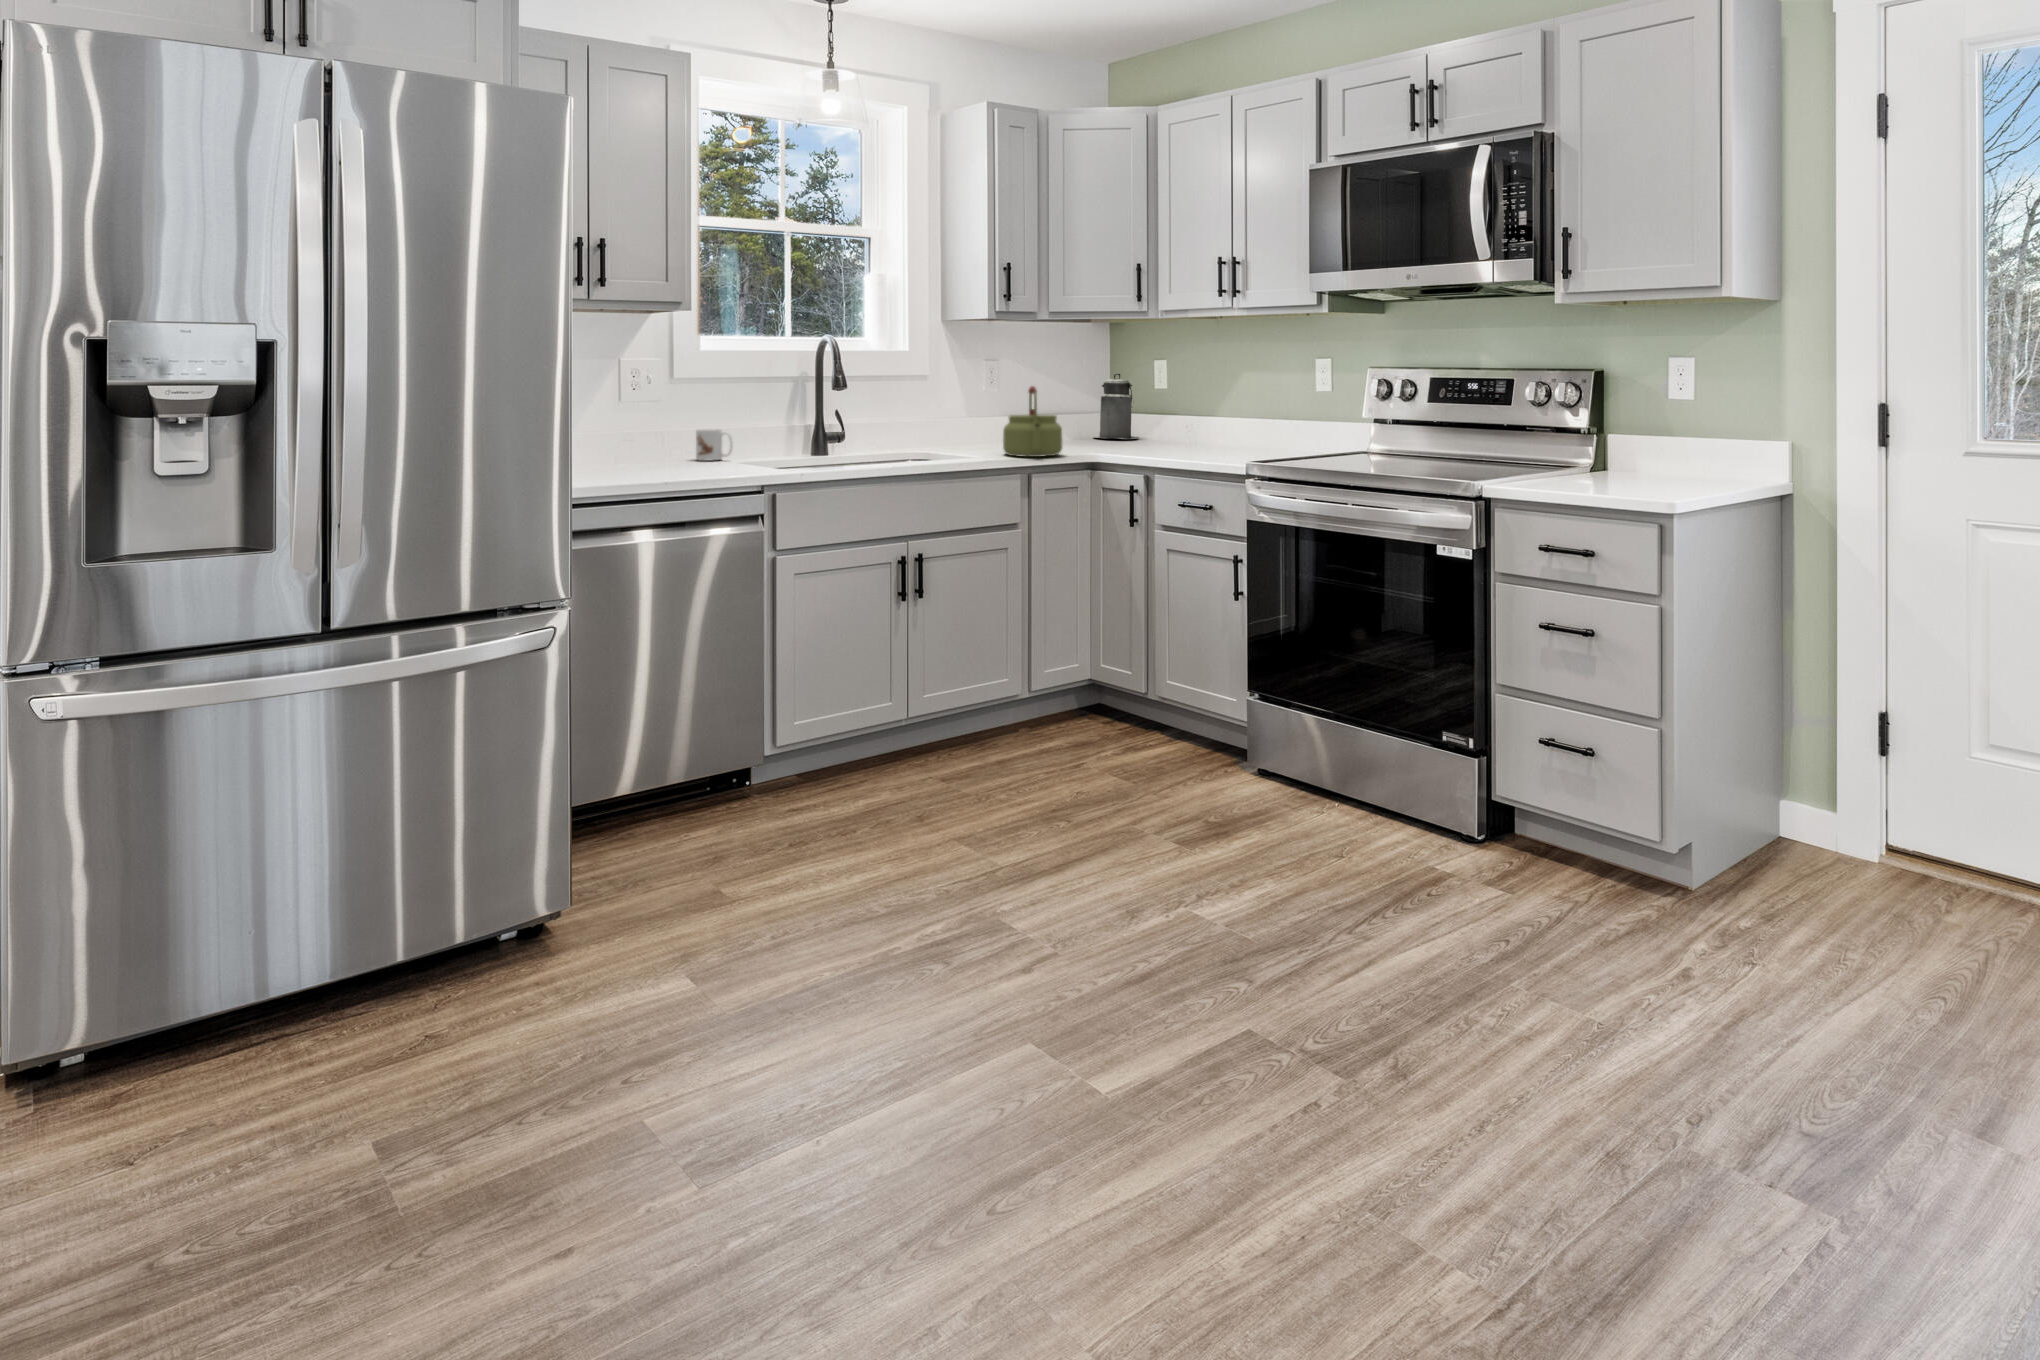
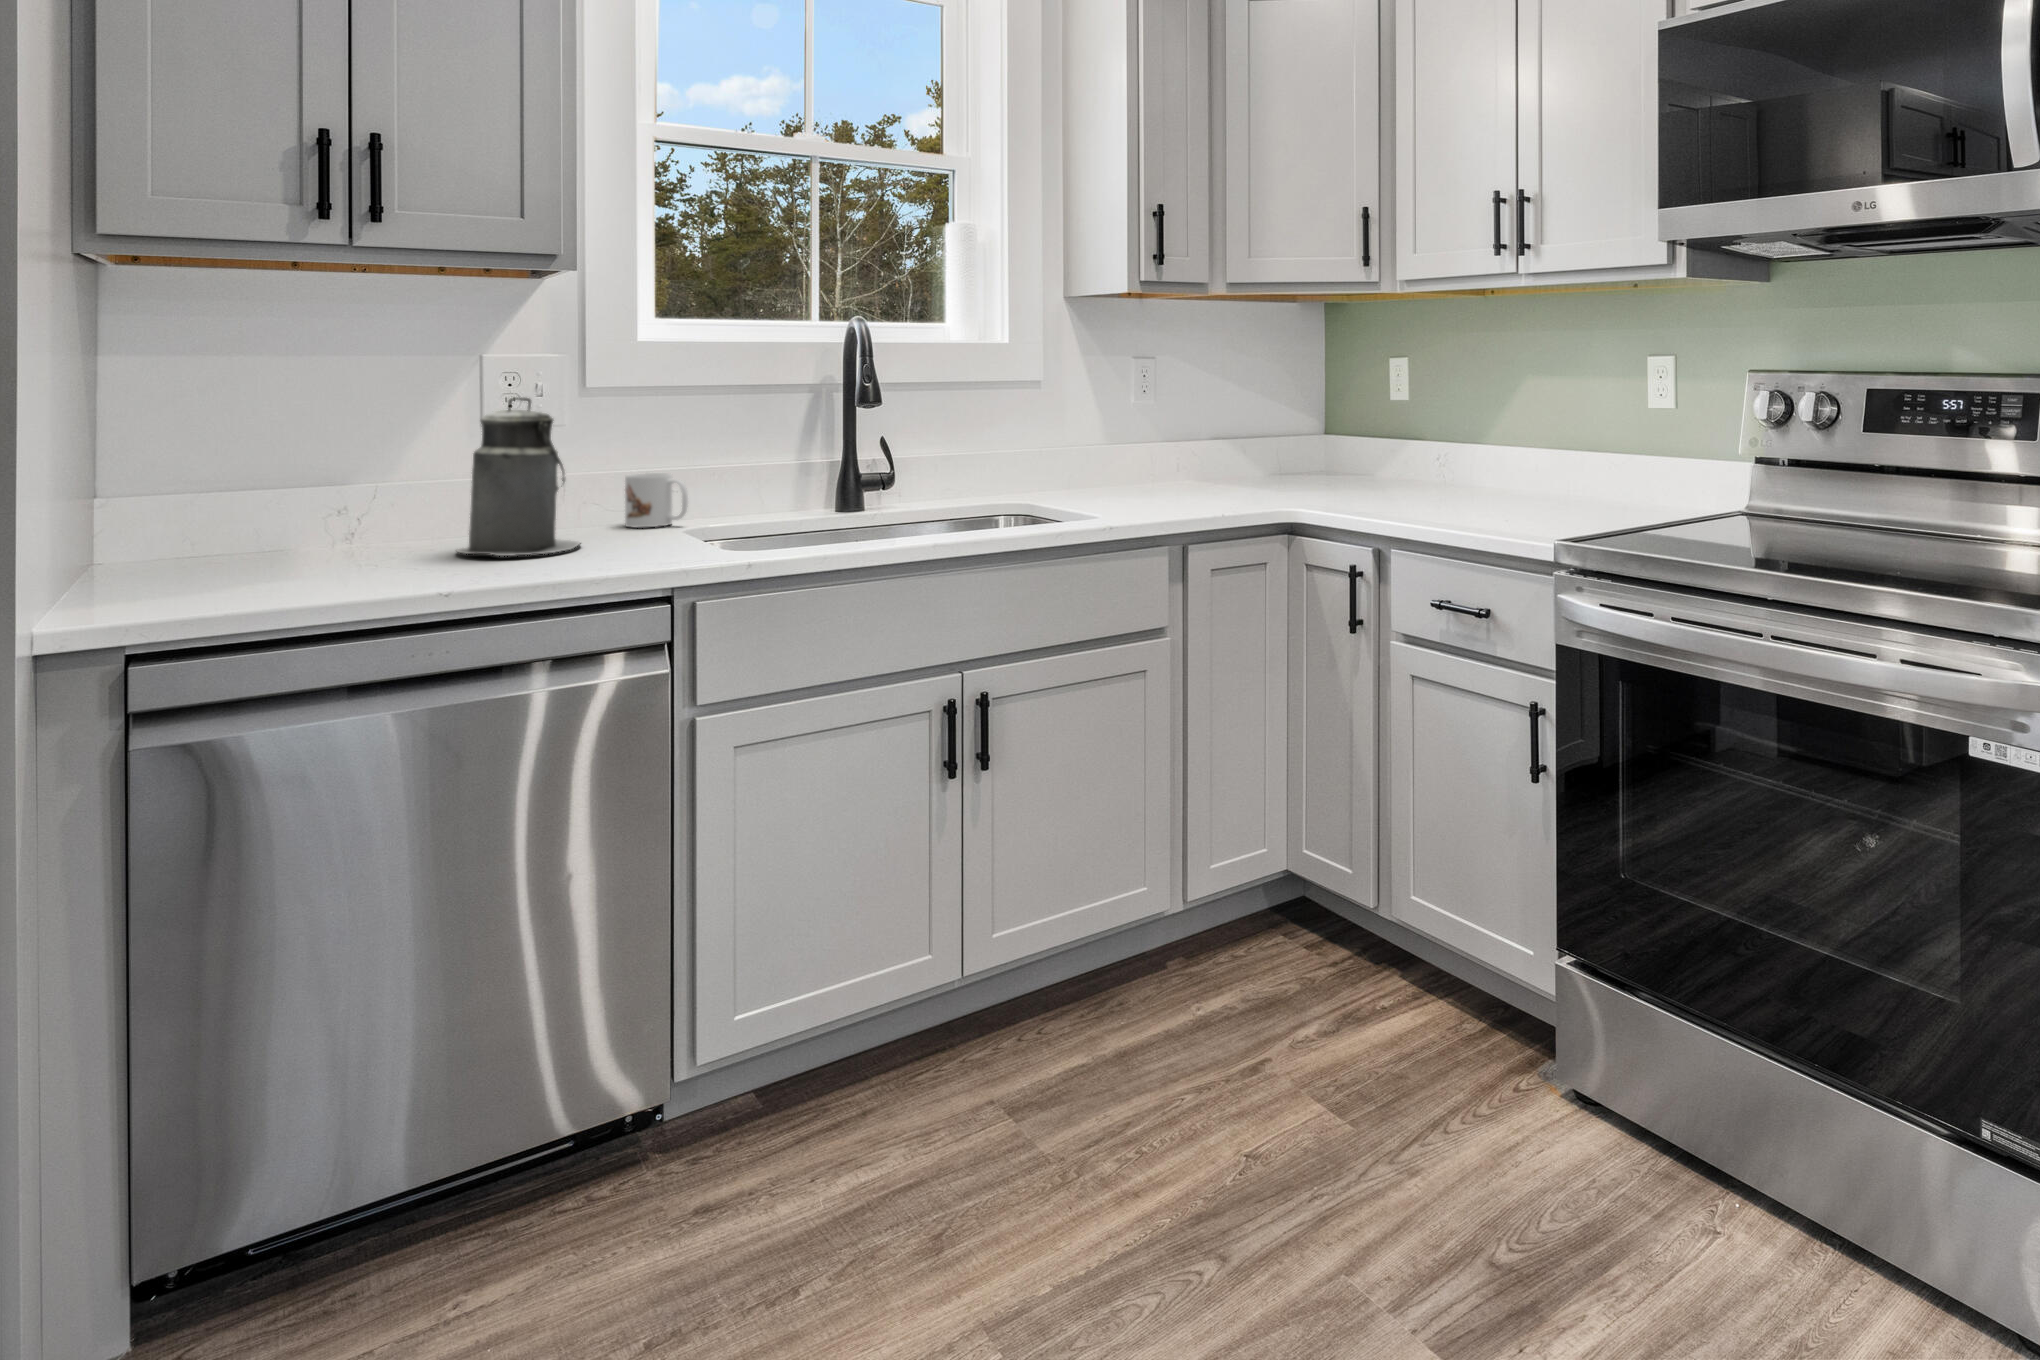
canister: present [1095,373,1139,439] -> present [457,397,580,556]
kettle: present [1003,386,1062,457] -> none [1149,400,1243,514]

